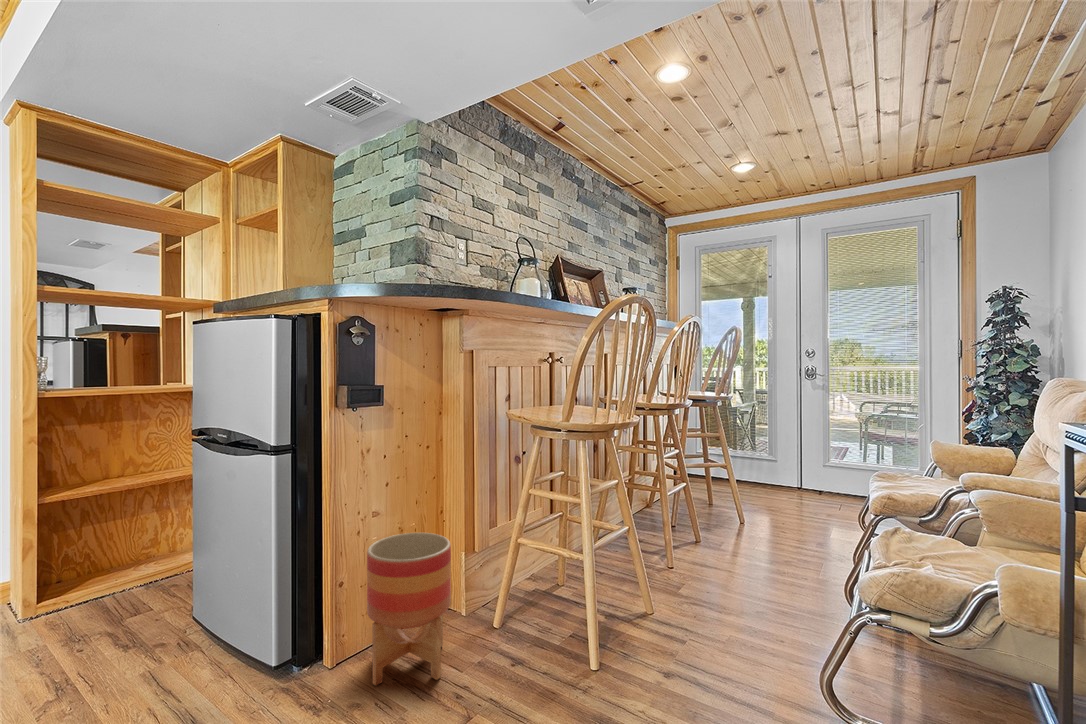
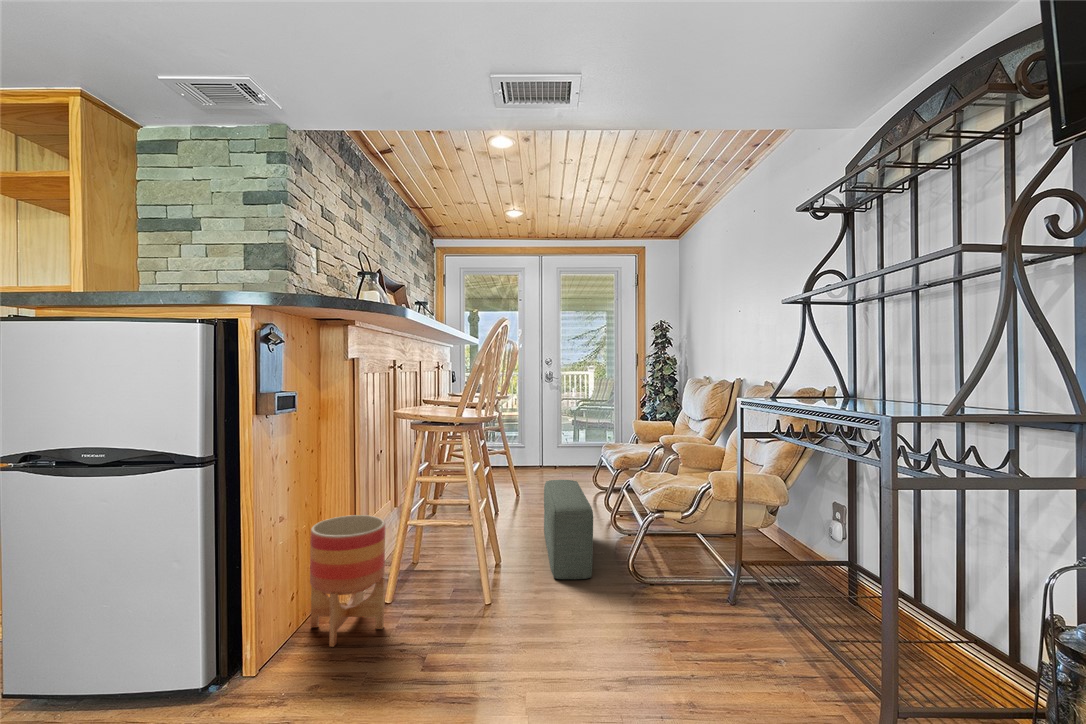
pouf: none [692,521,781,692] -> present [544,480,593,579]

